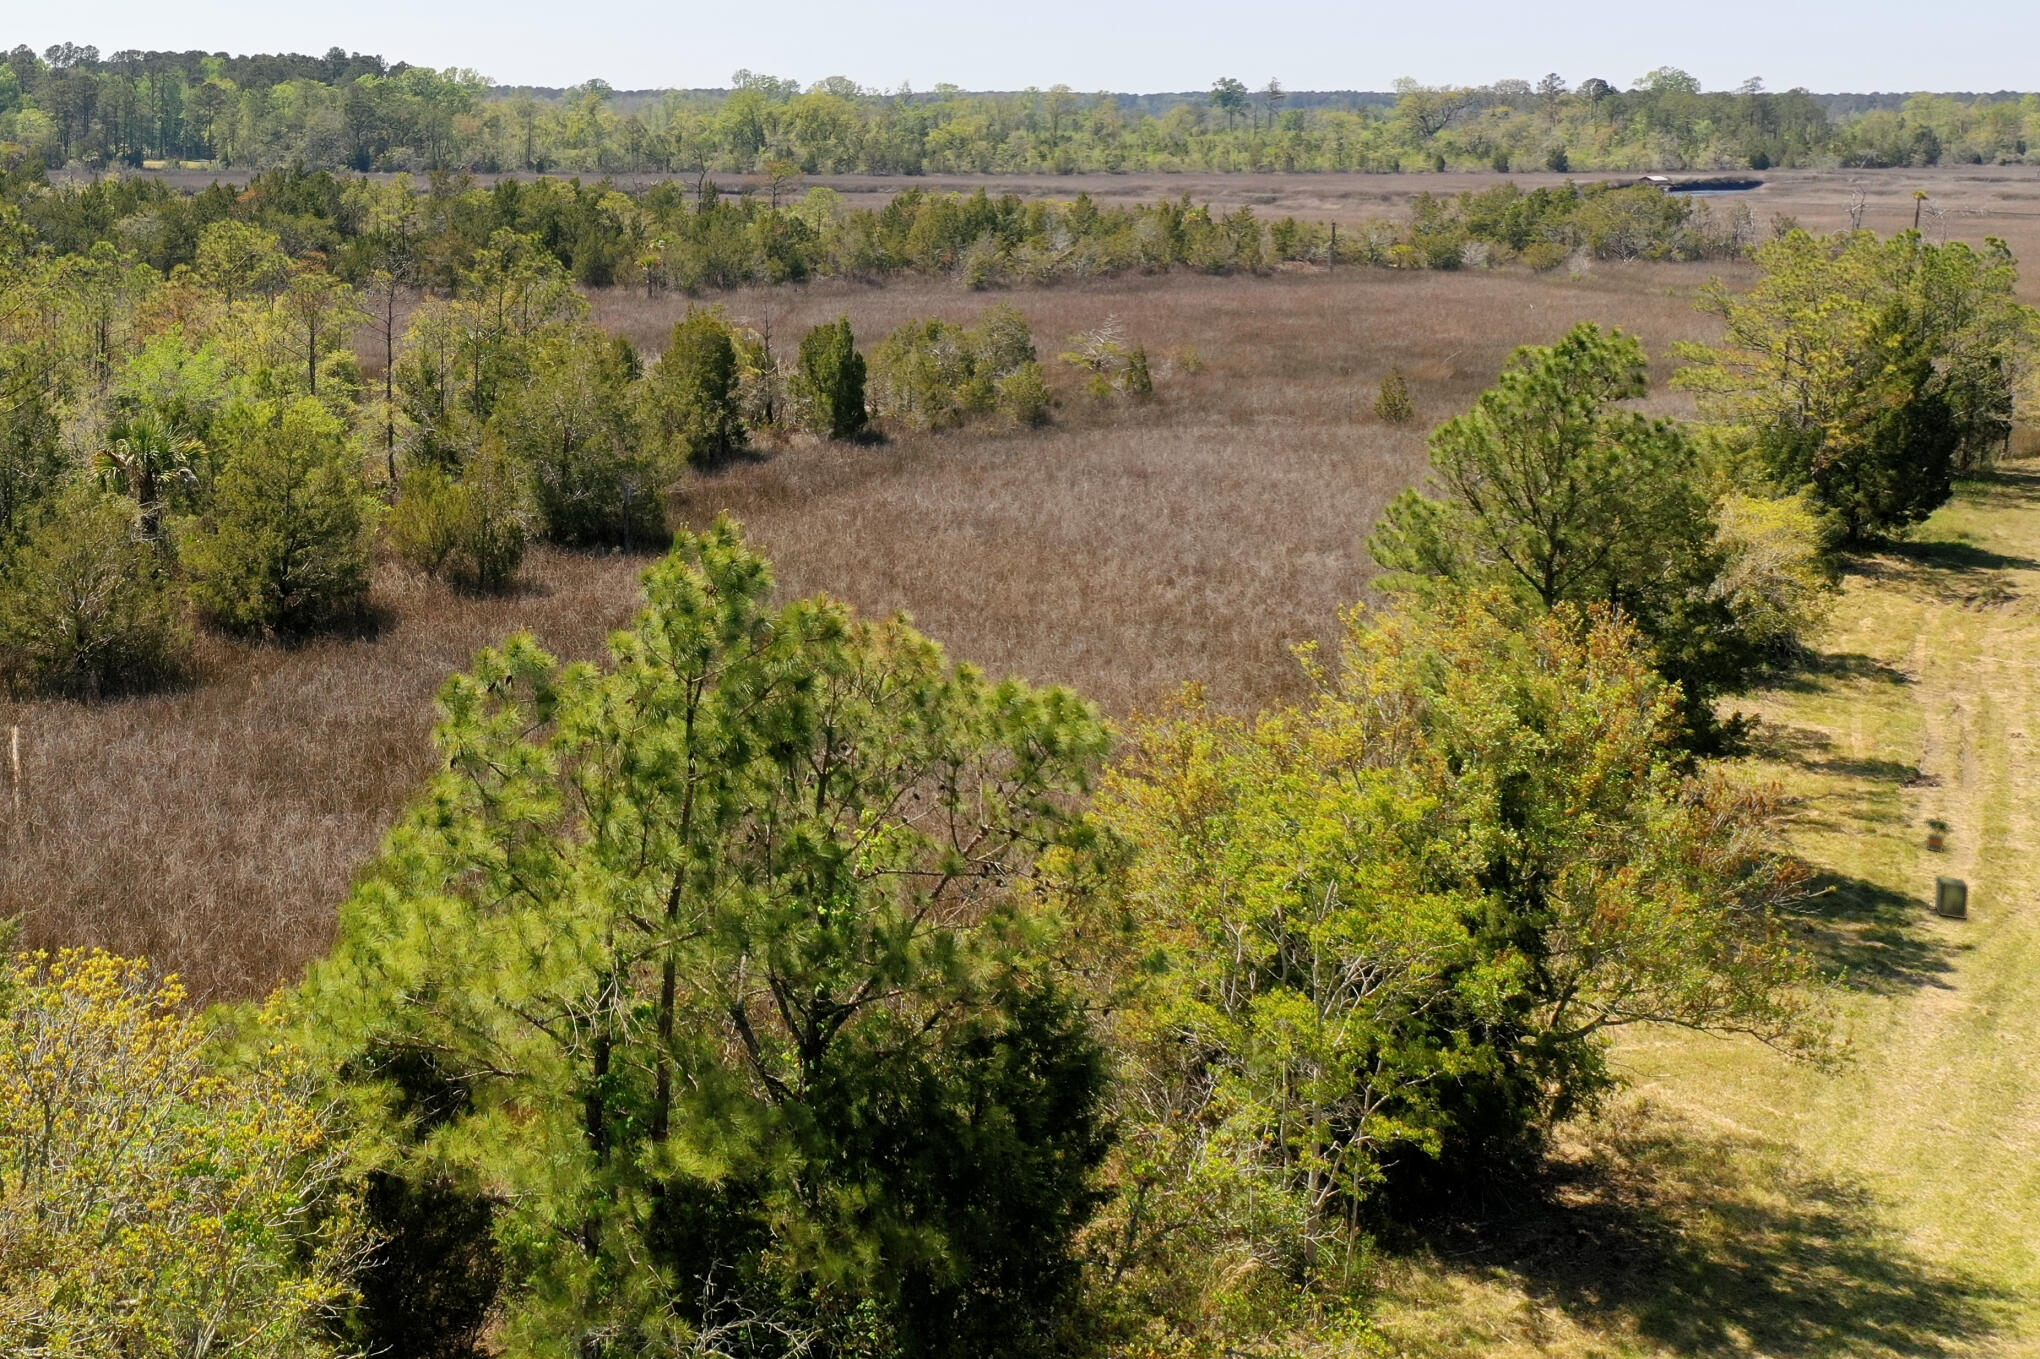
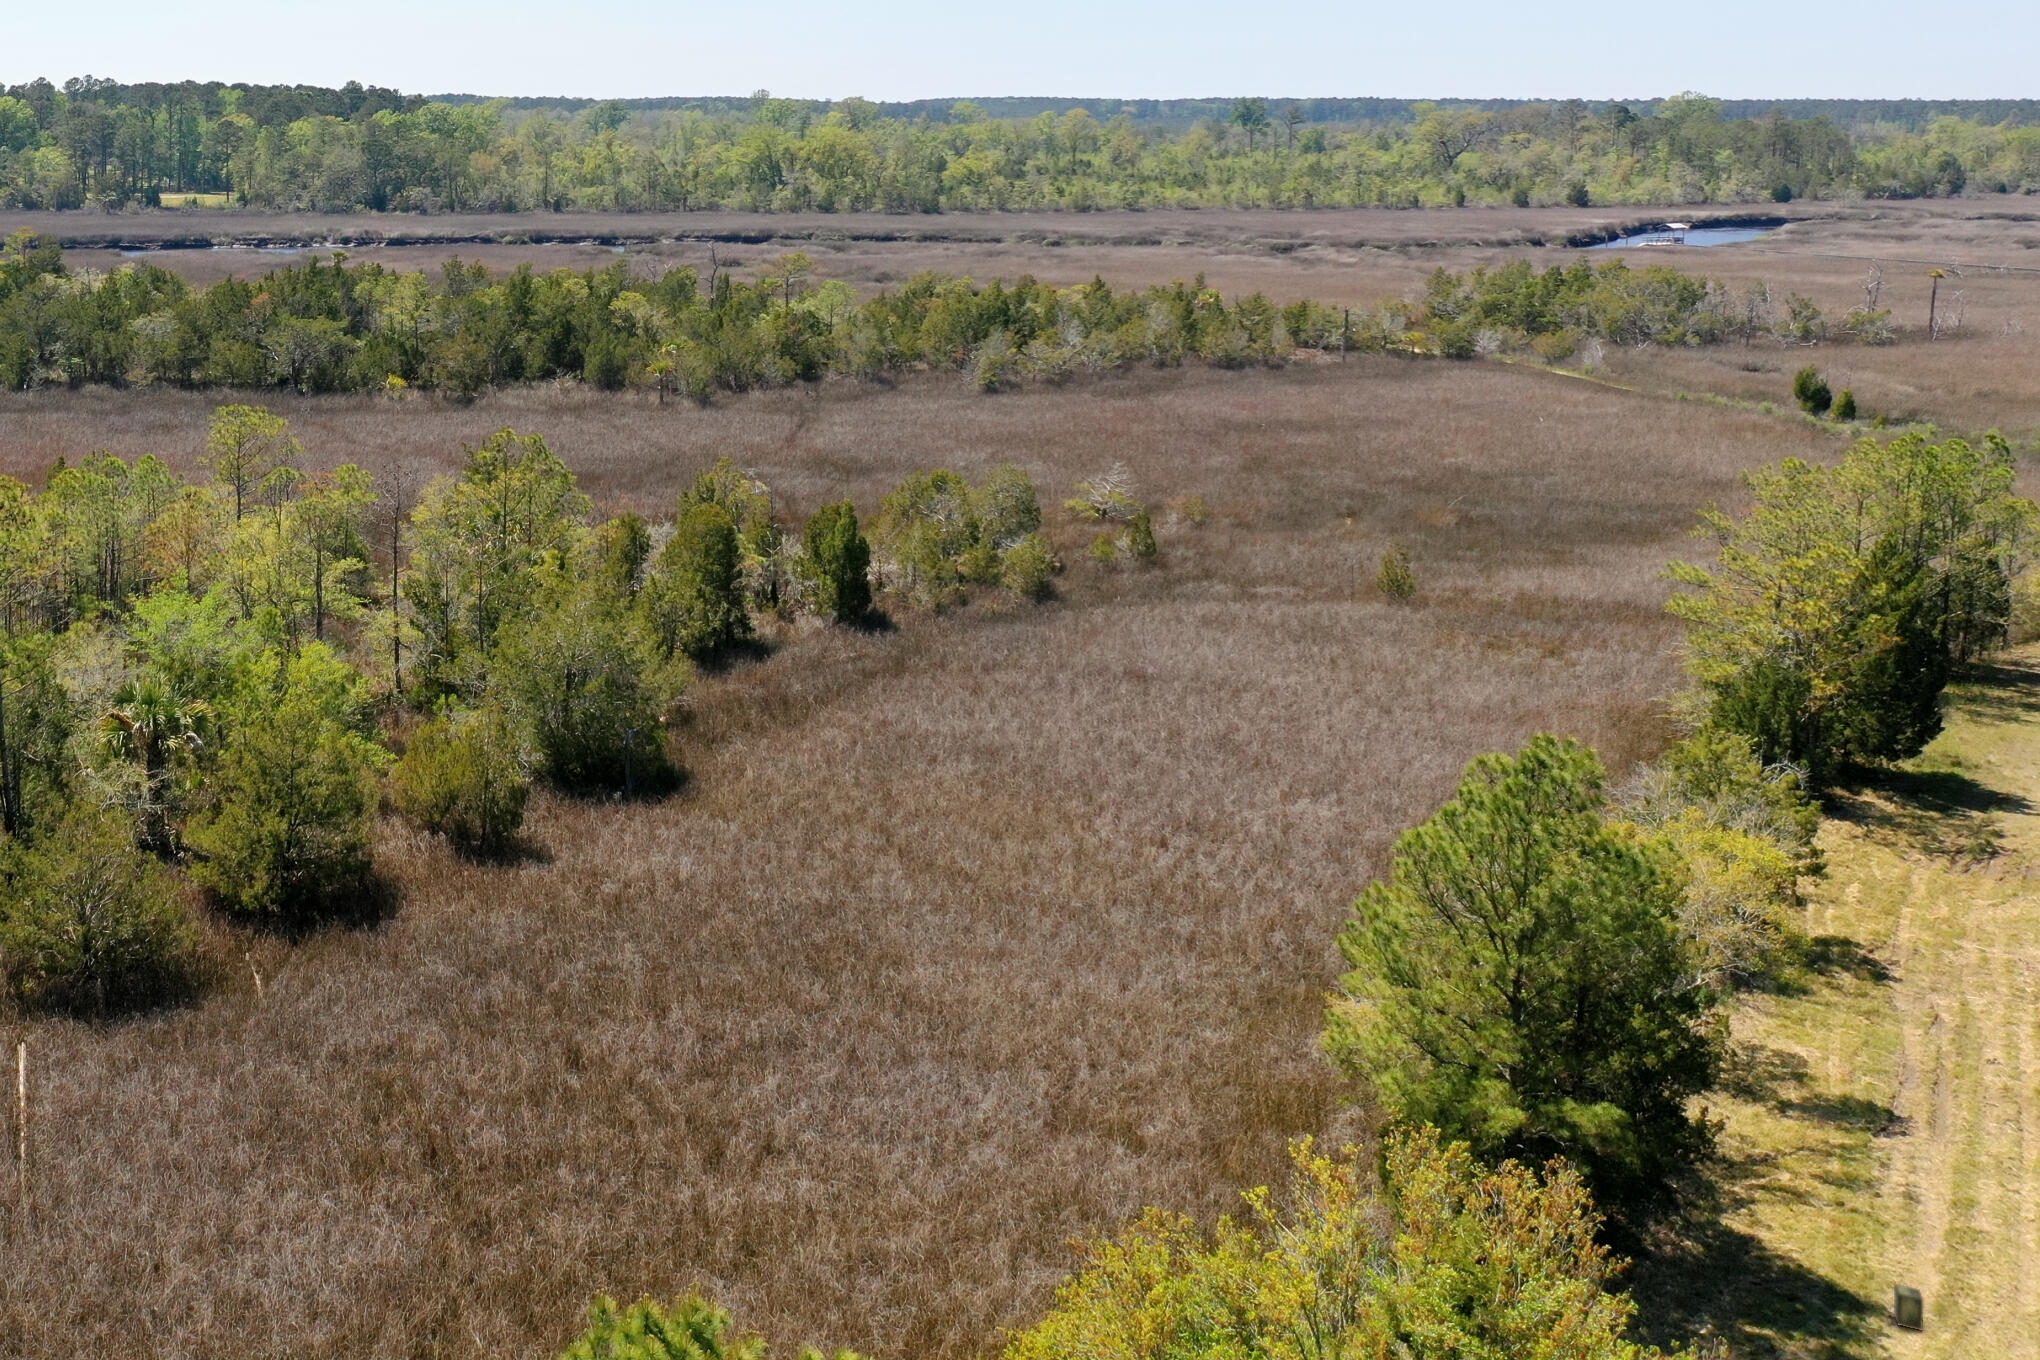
potted tree: present [1924,819,1949,852] -> none [1888,1197,1914,1233]

